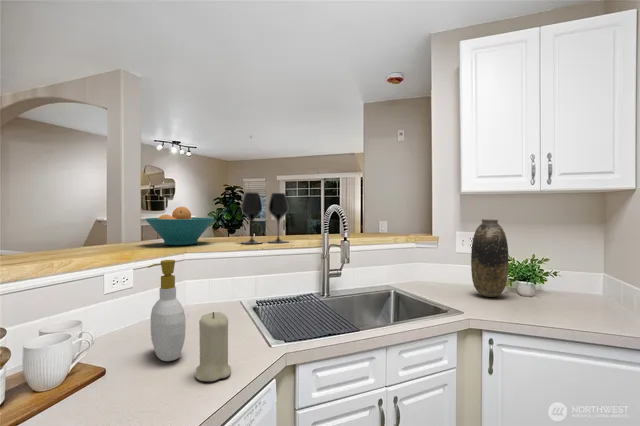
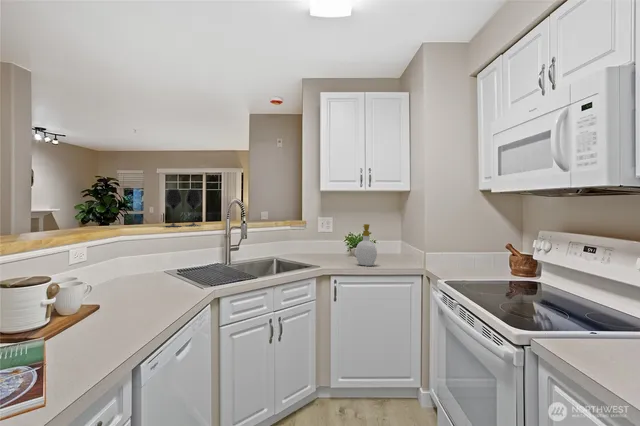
fruit bowl: present [145,207,214,245] -> none [84,199,143,228]
vase: present [471,219,508,297] -> none [326,210,348,259]
soap bottle: present [148,260,186,361] -> present [356,224,377,266]
candle: present [195,312,231,381] -> none [164,262,187,301]

